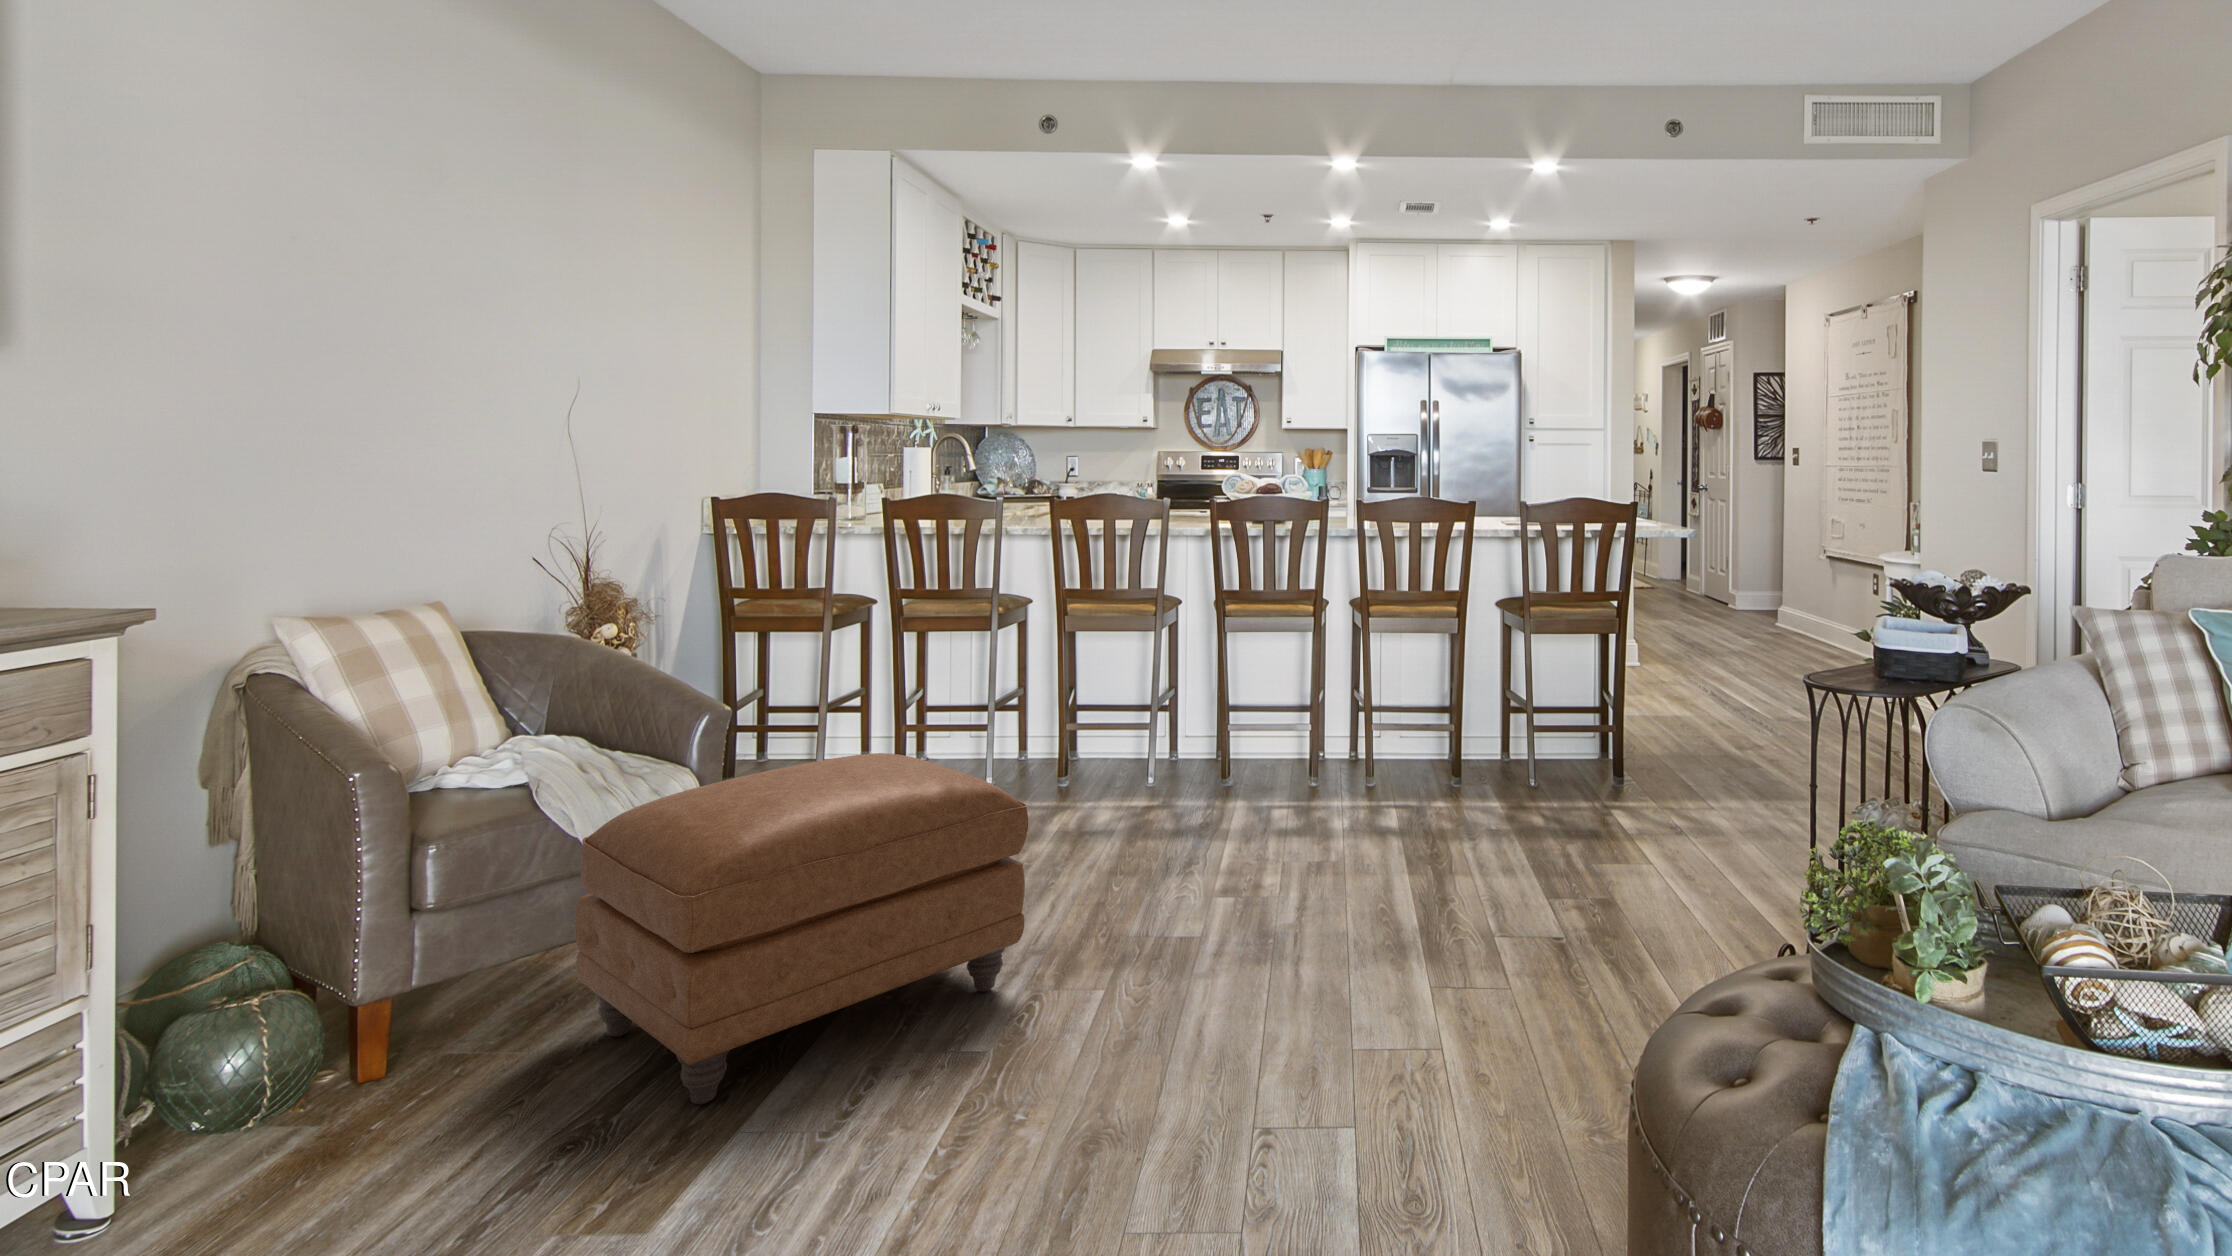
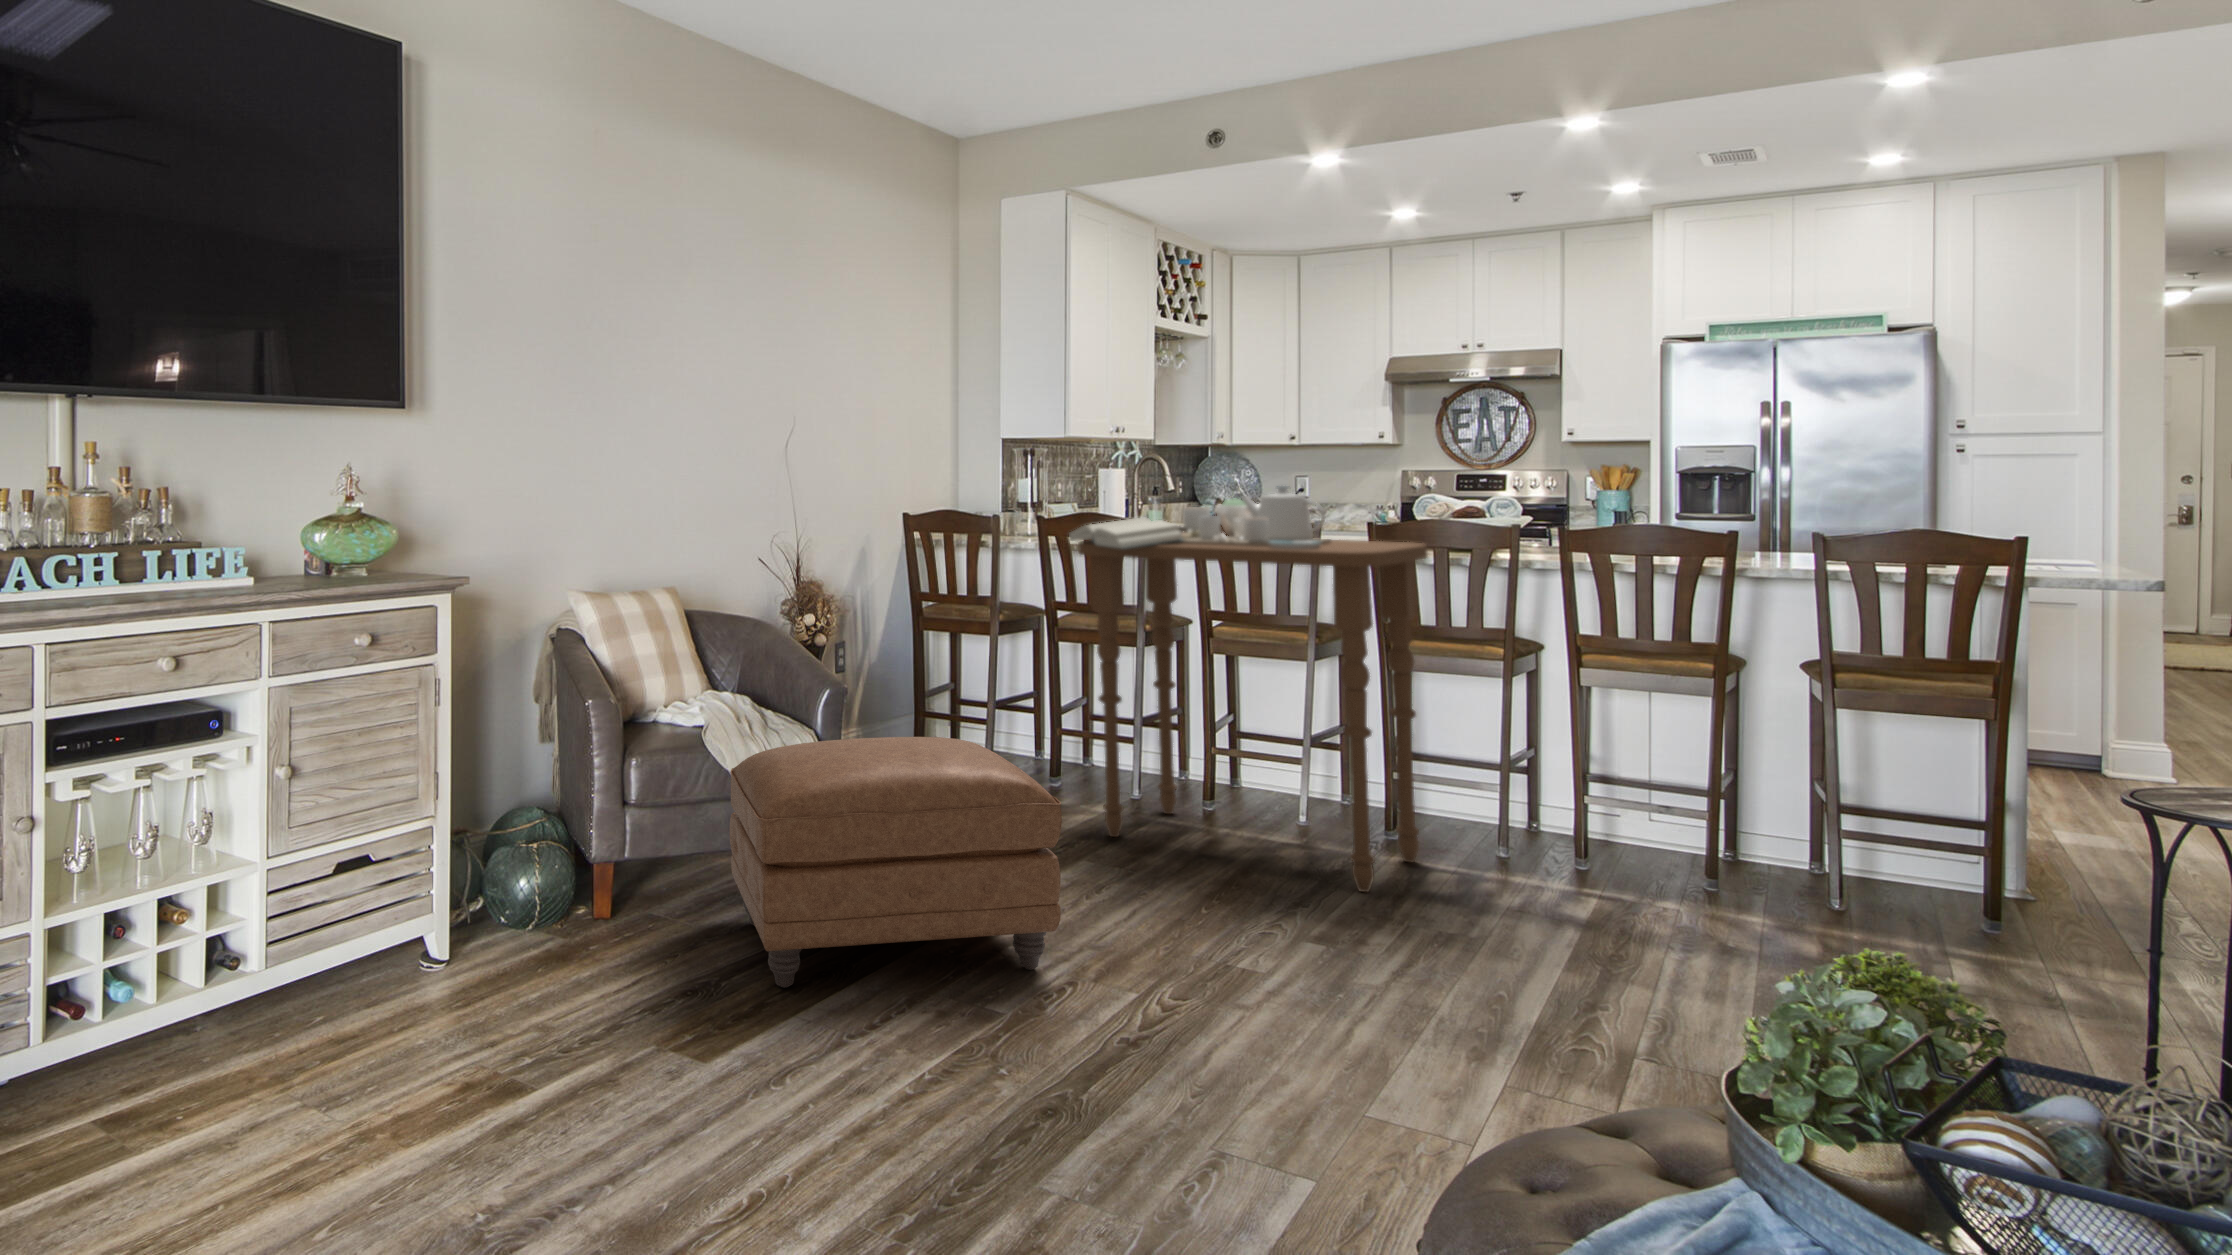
side table: none [952,467,1275,834] -> present [1069,486,1427,892]

